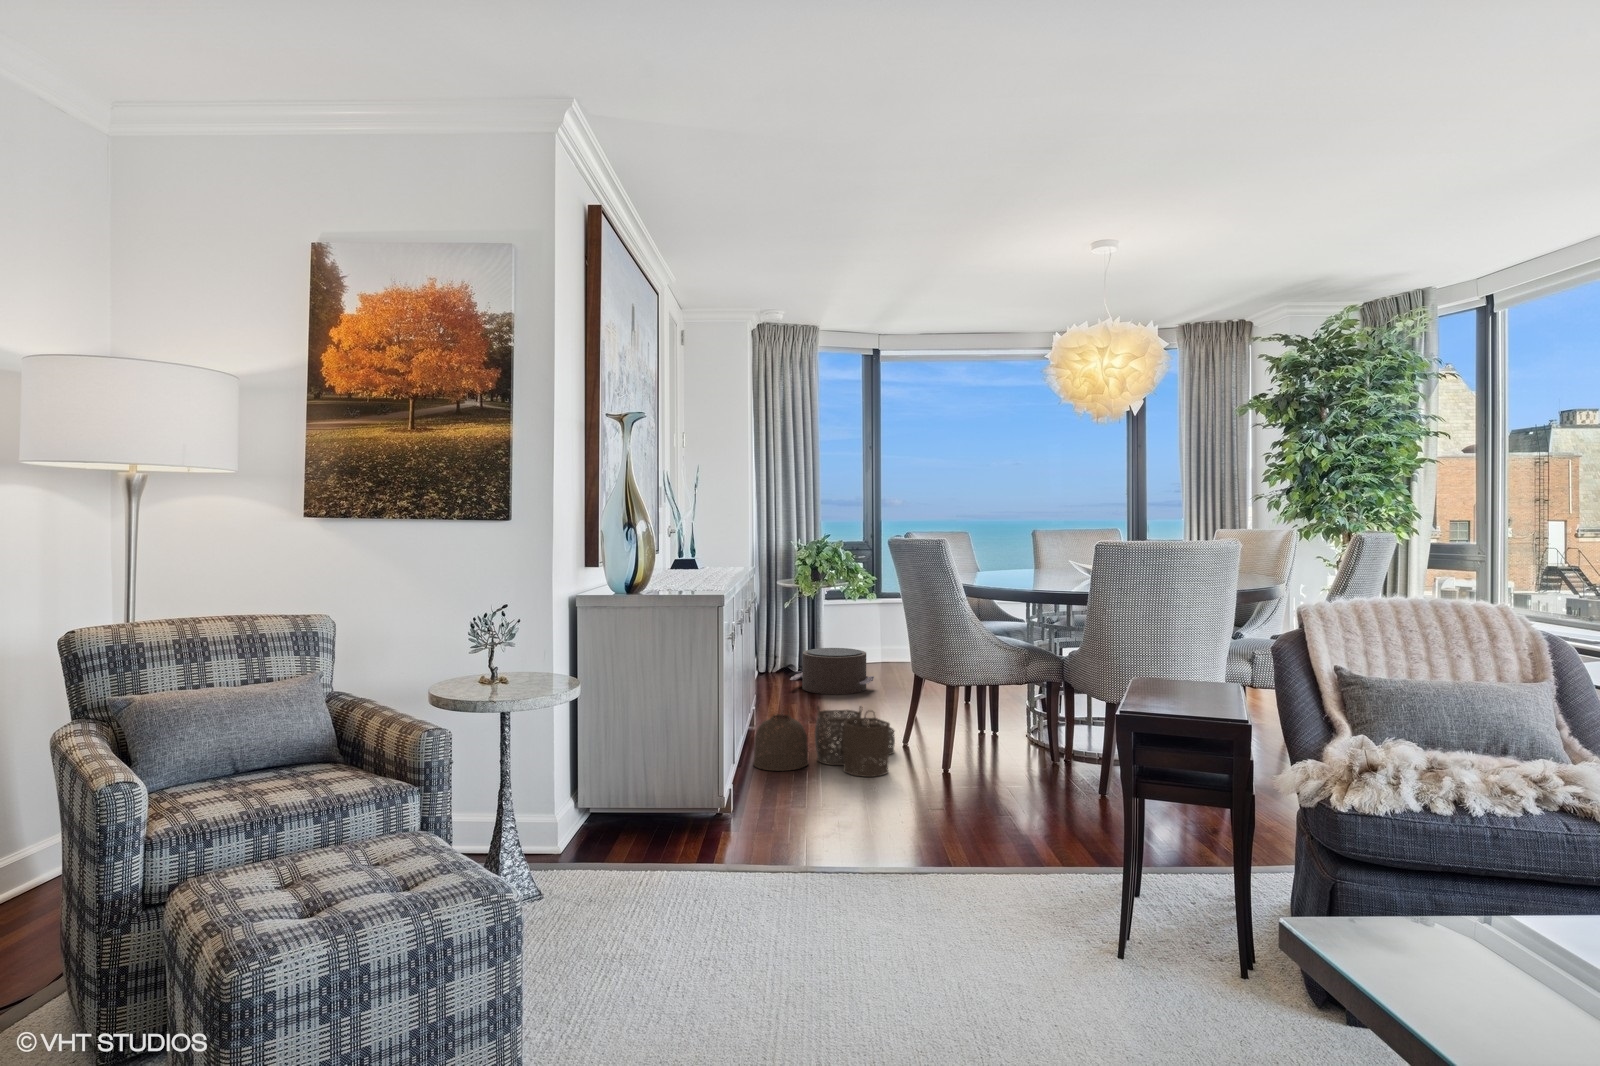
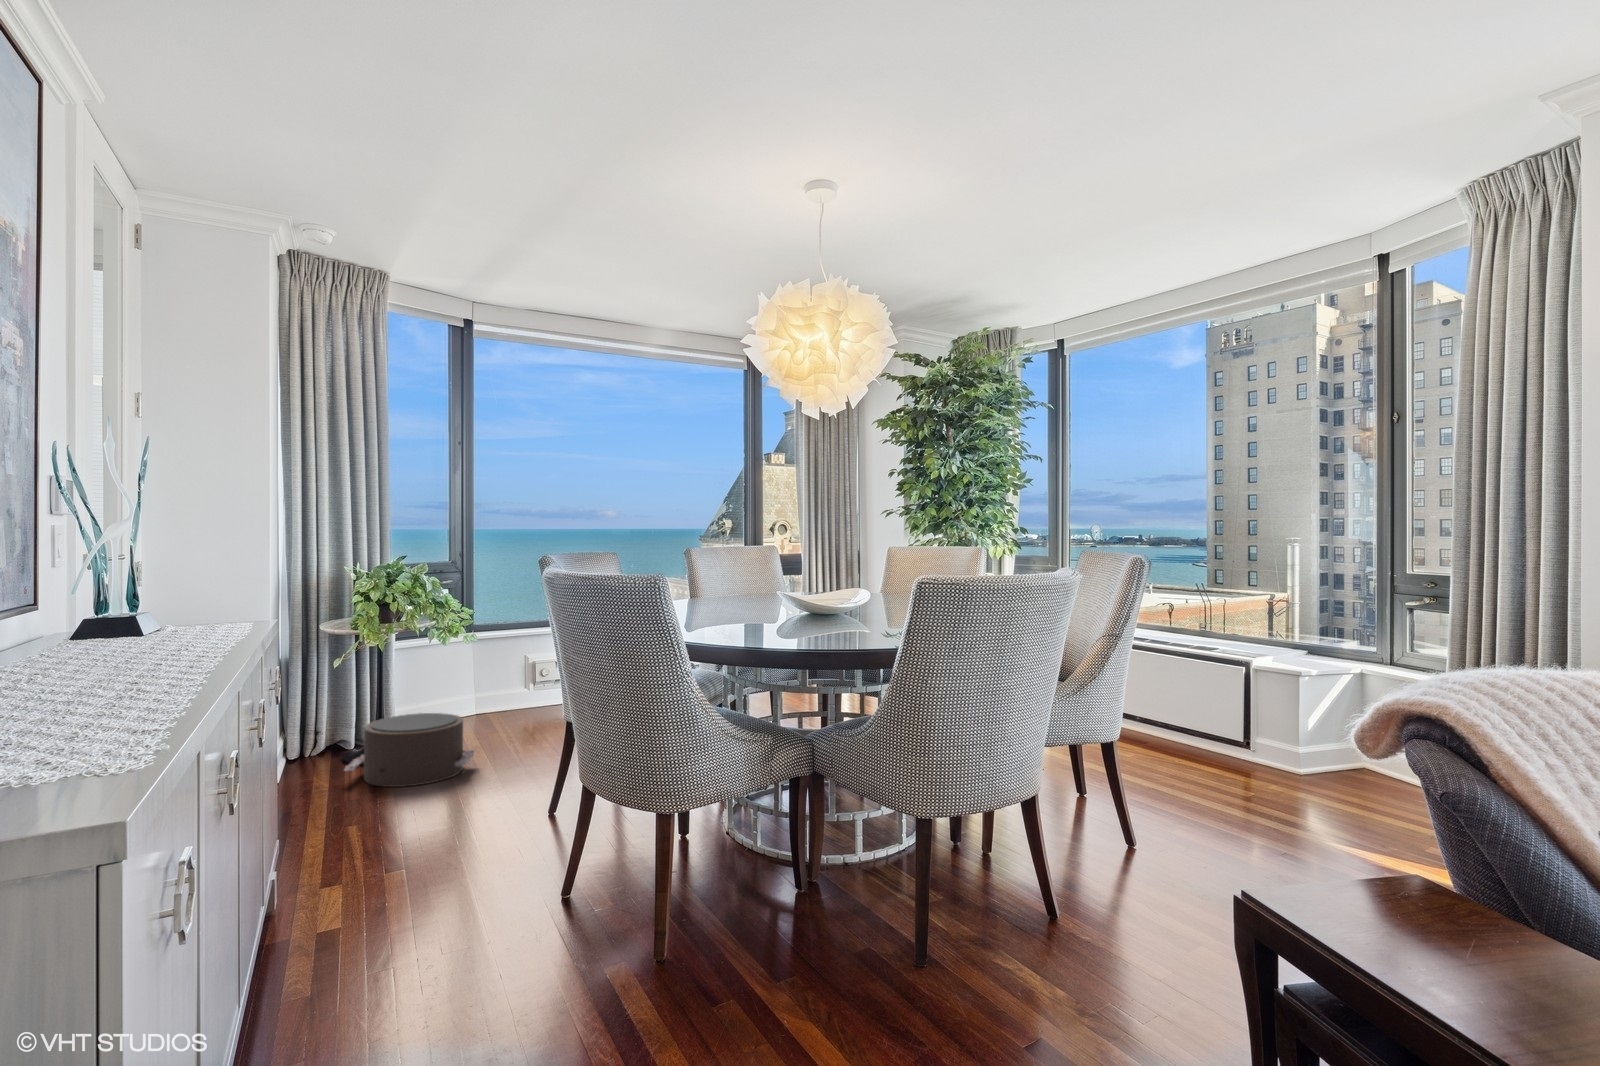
woven basket: present [754,706,895,777] -> none [283,845,553,1011]

